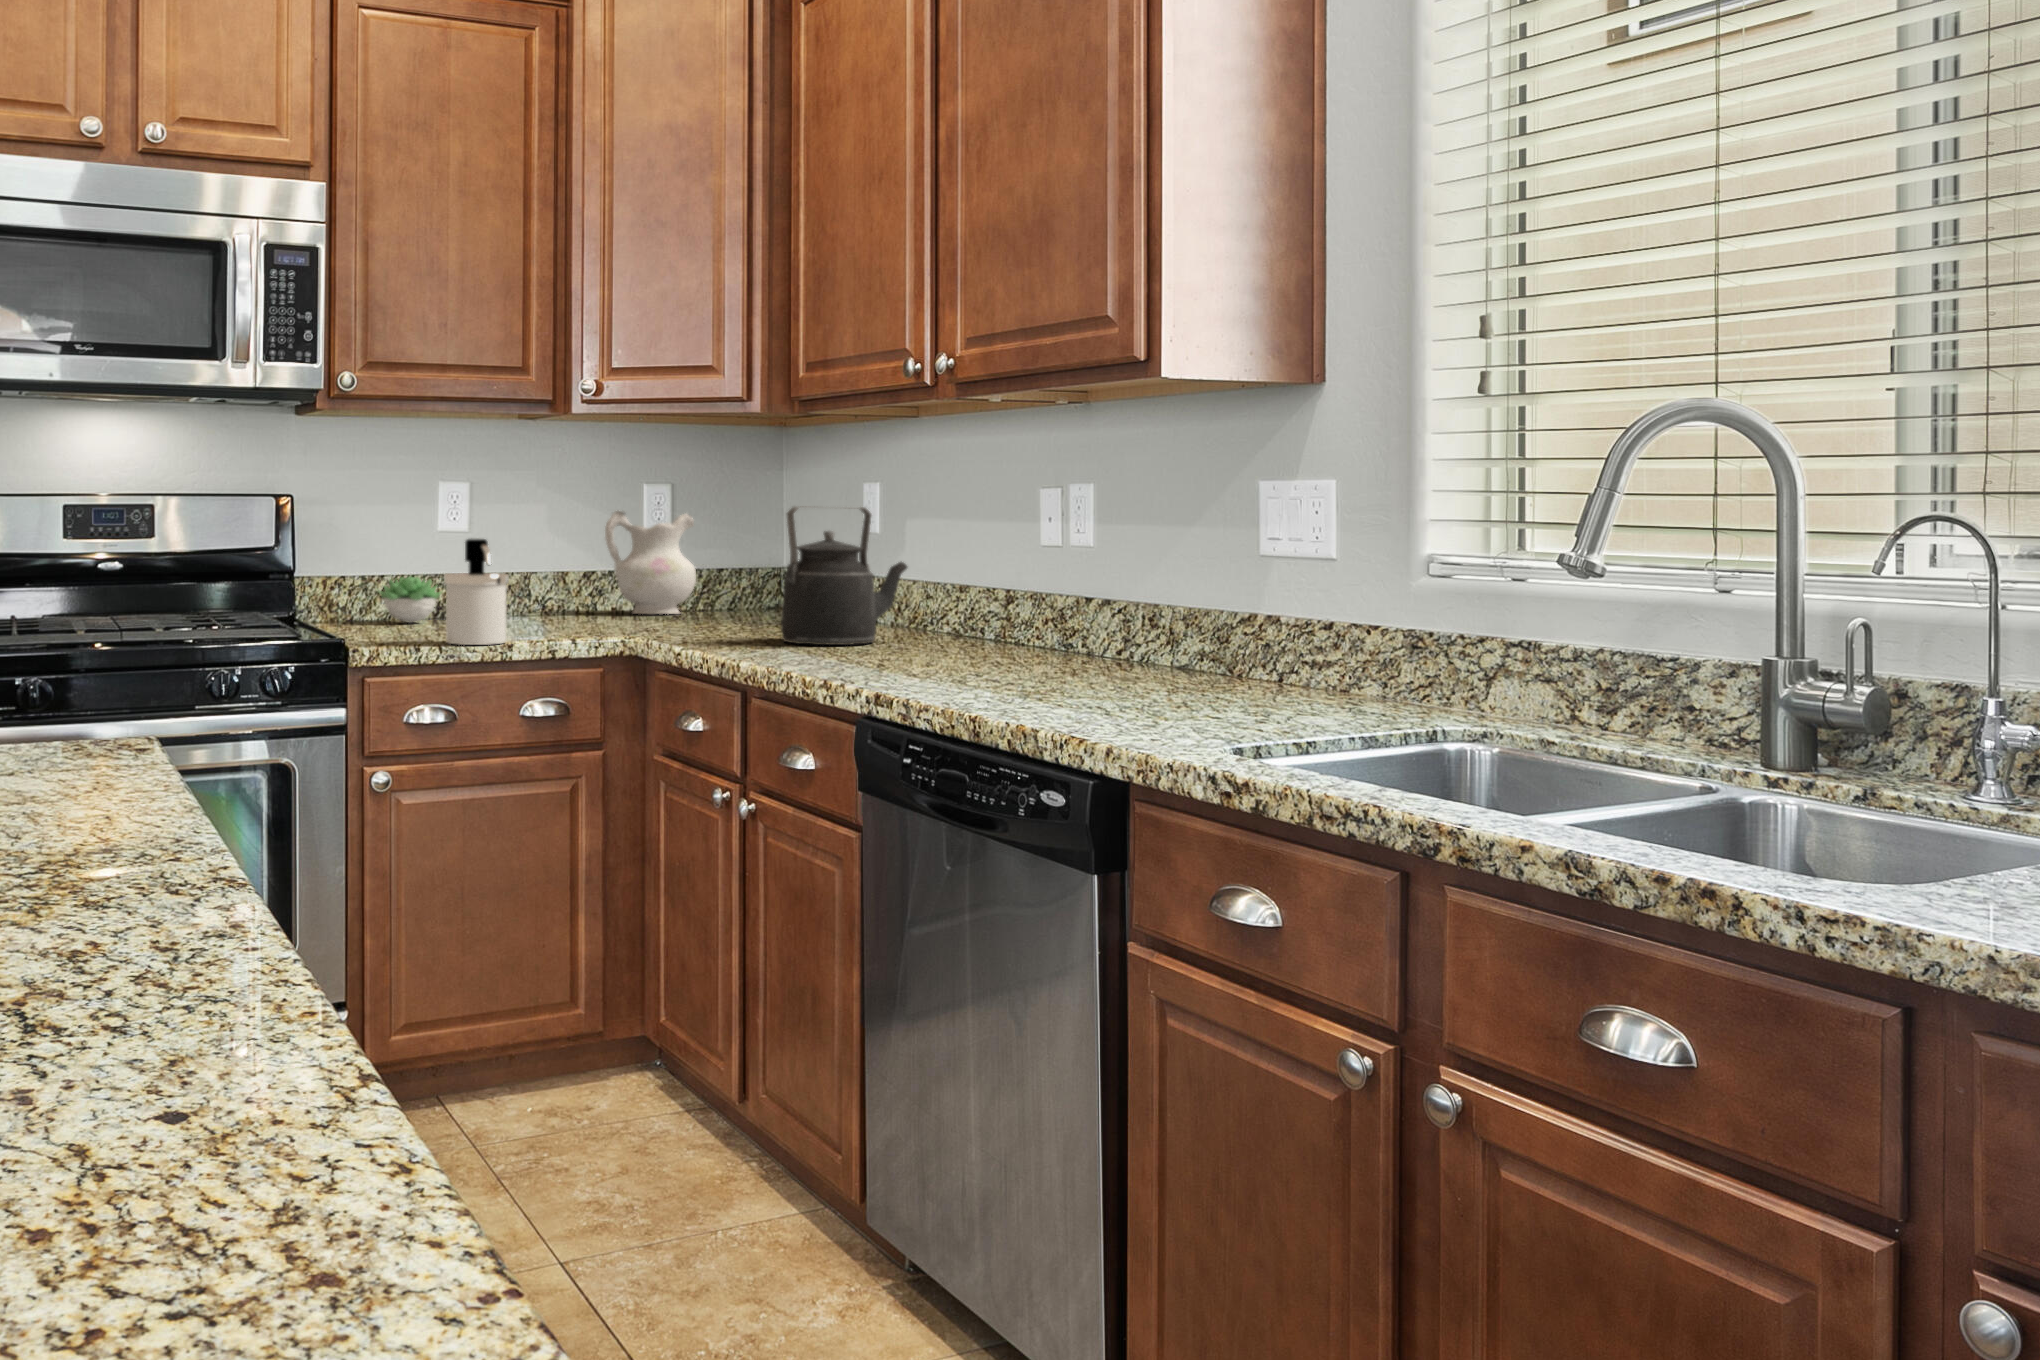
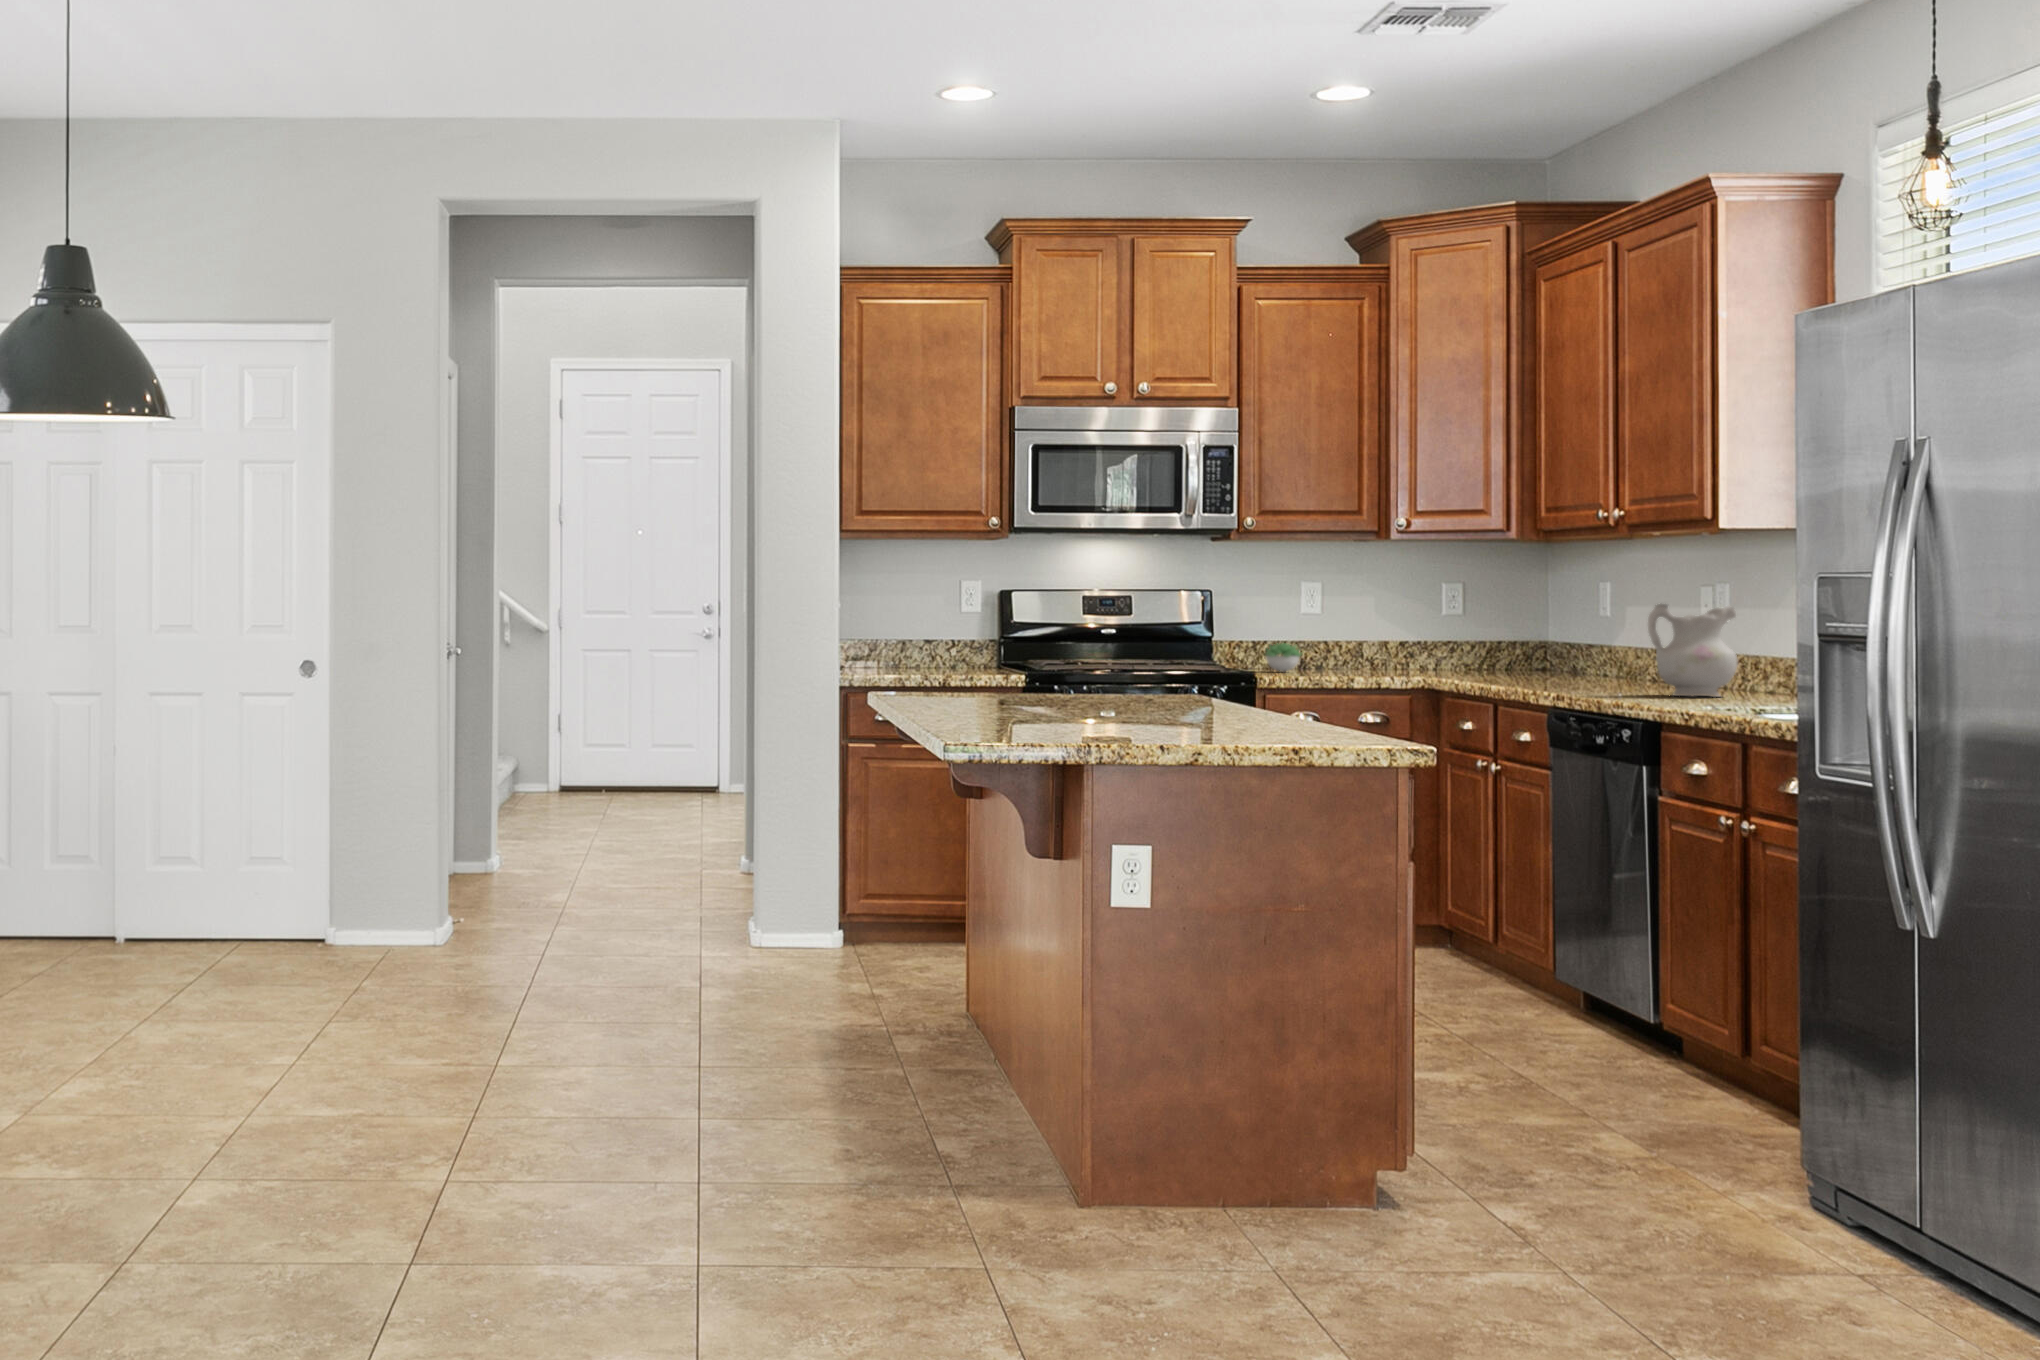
kettle: present [781,506,907,645] -> none [1525,596,1616,681]
ceramic pitcher: present [605,511,696,614] -> present [1648,604,1738,697]
soap dispenser: present [444,539,509,645] -> none [1310,617,1350,679]

